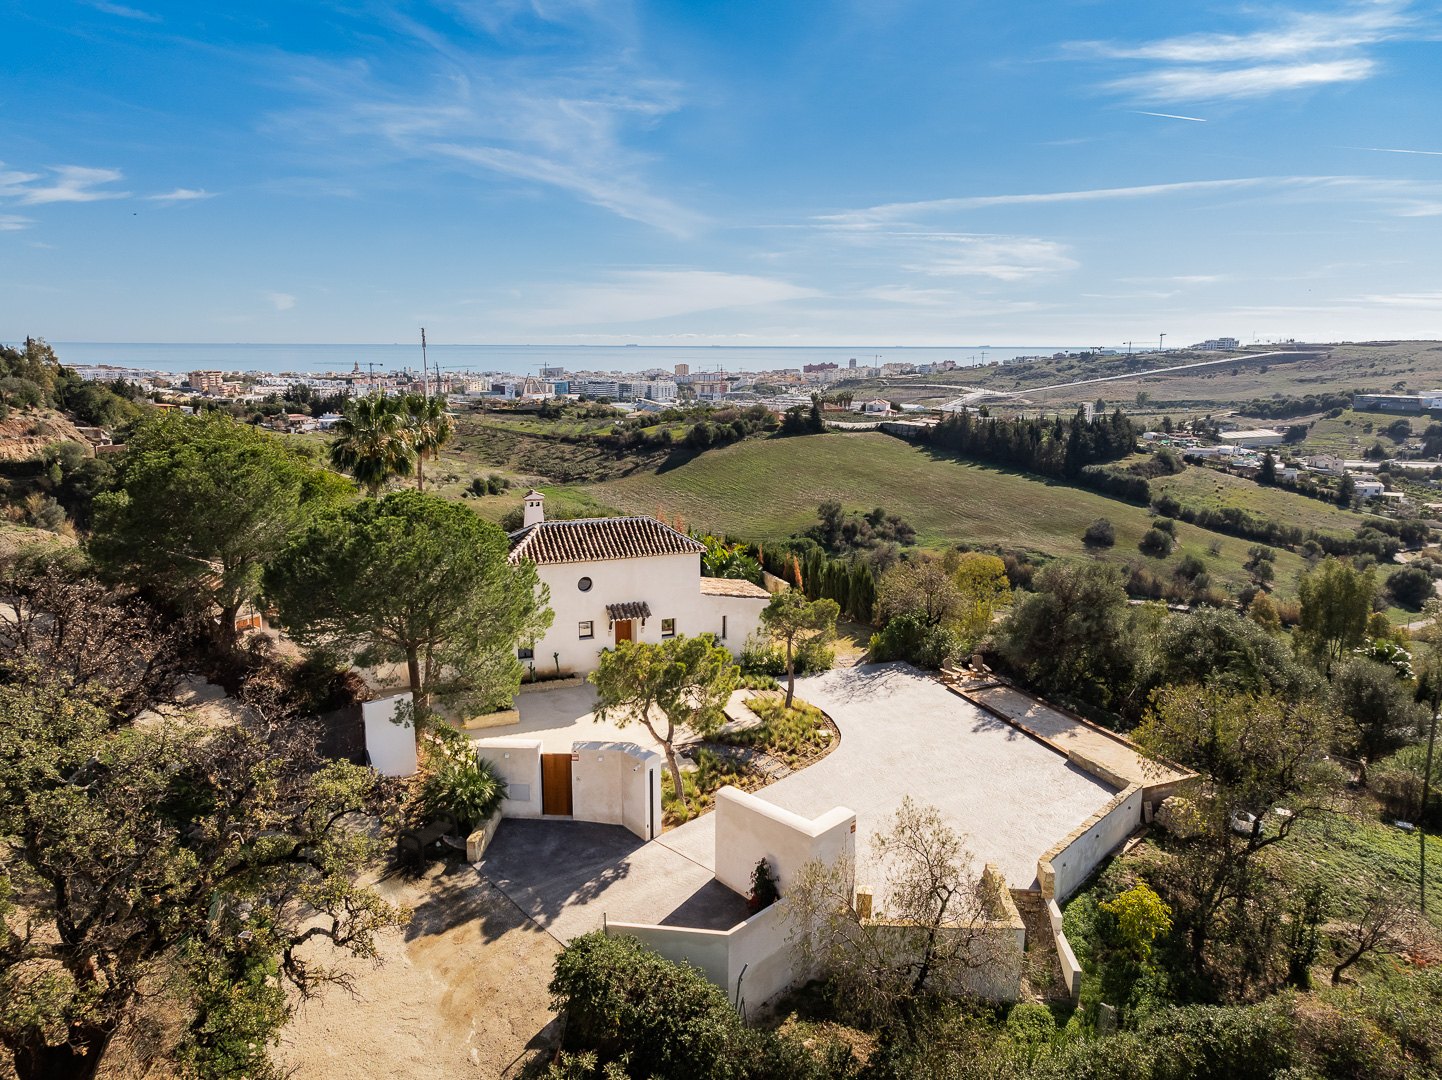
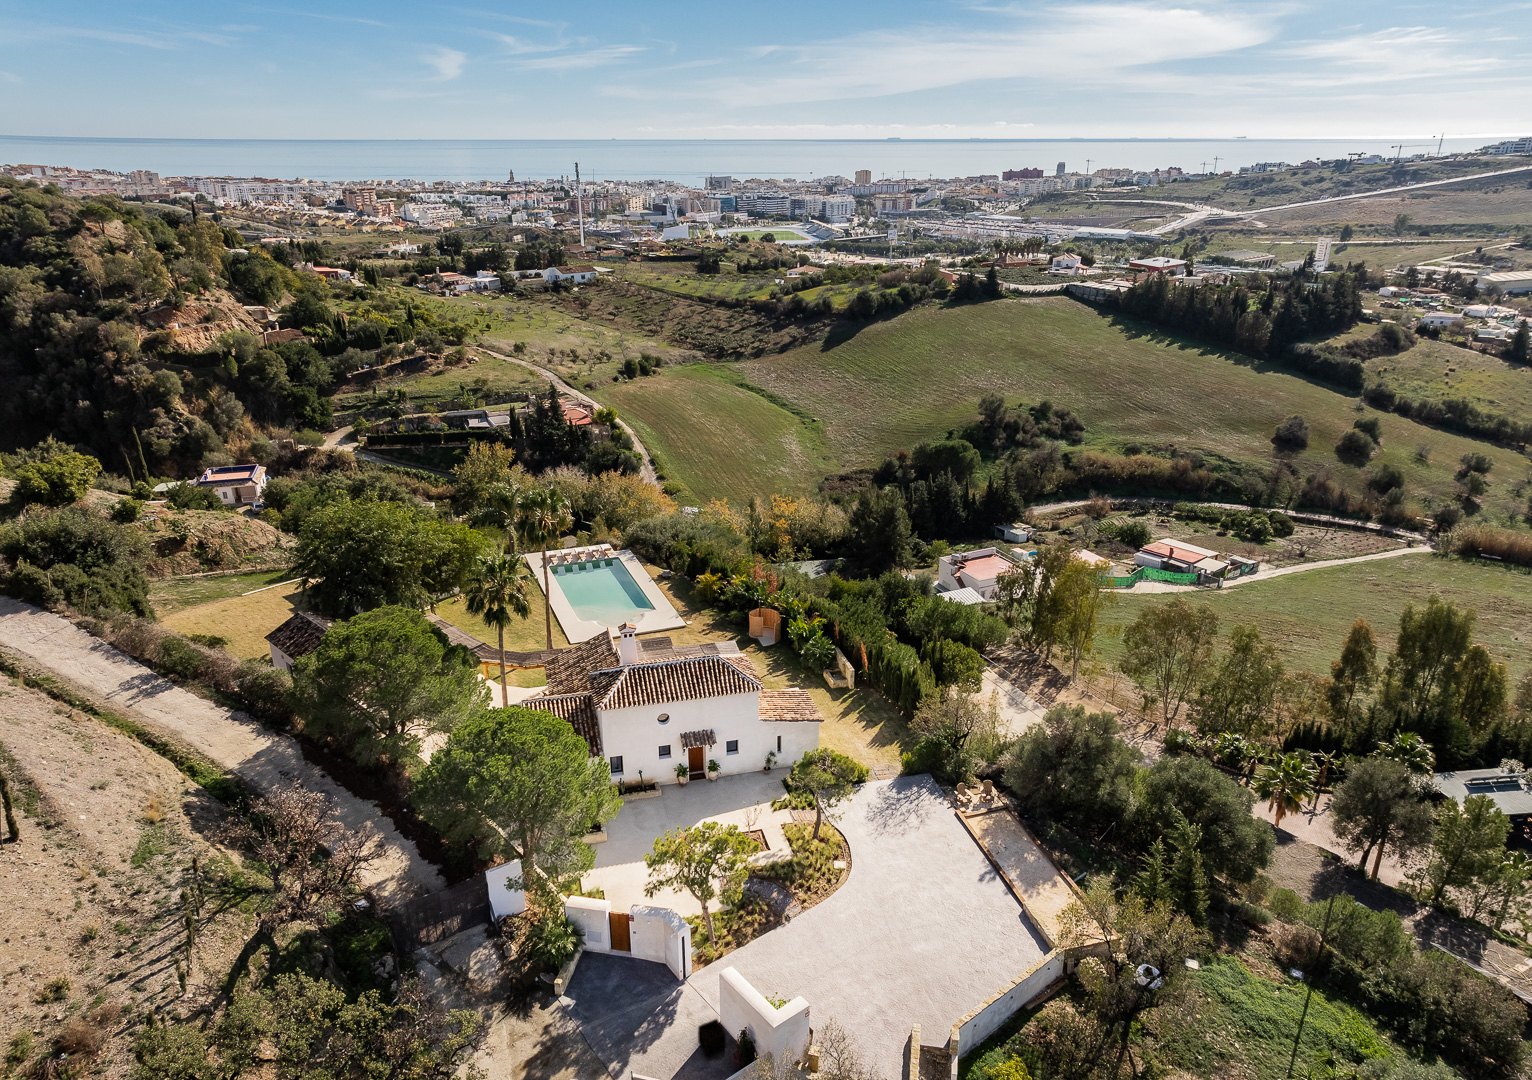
wooden crate: none [694,861,738,913] -> present [698,1019,726,1058]

